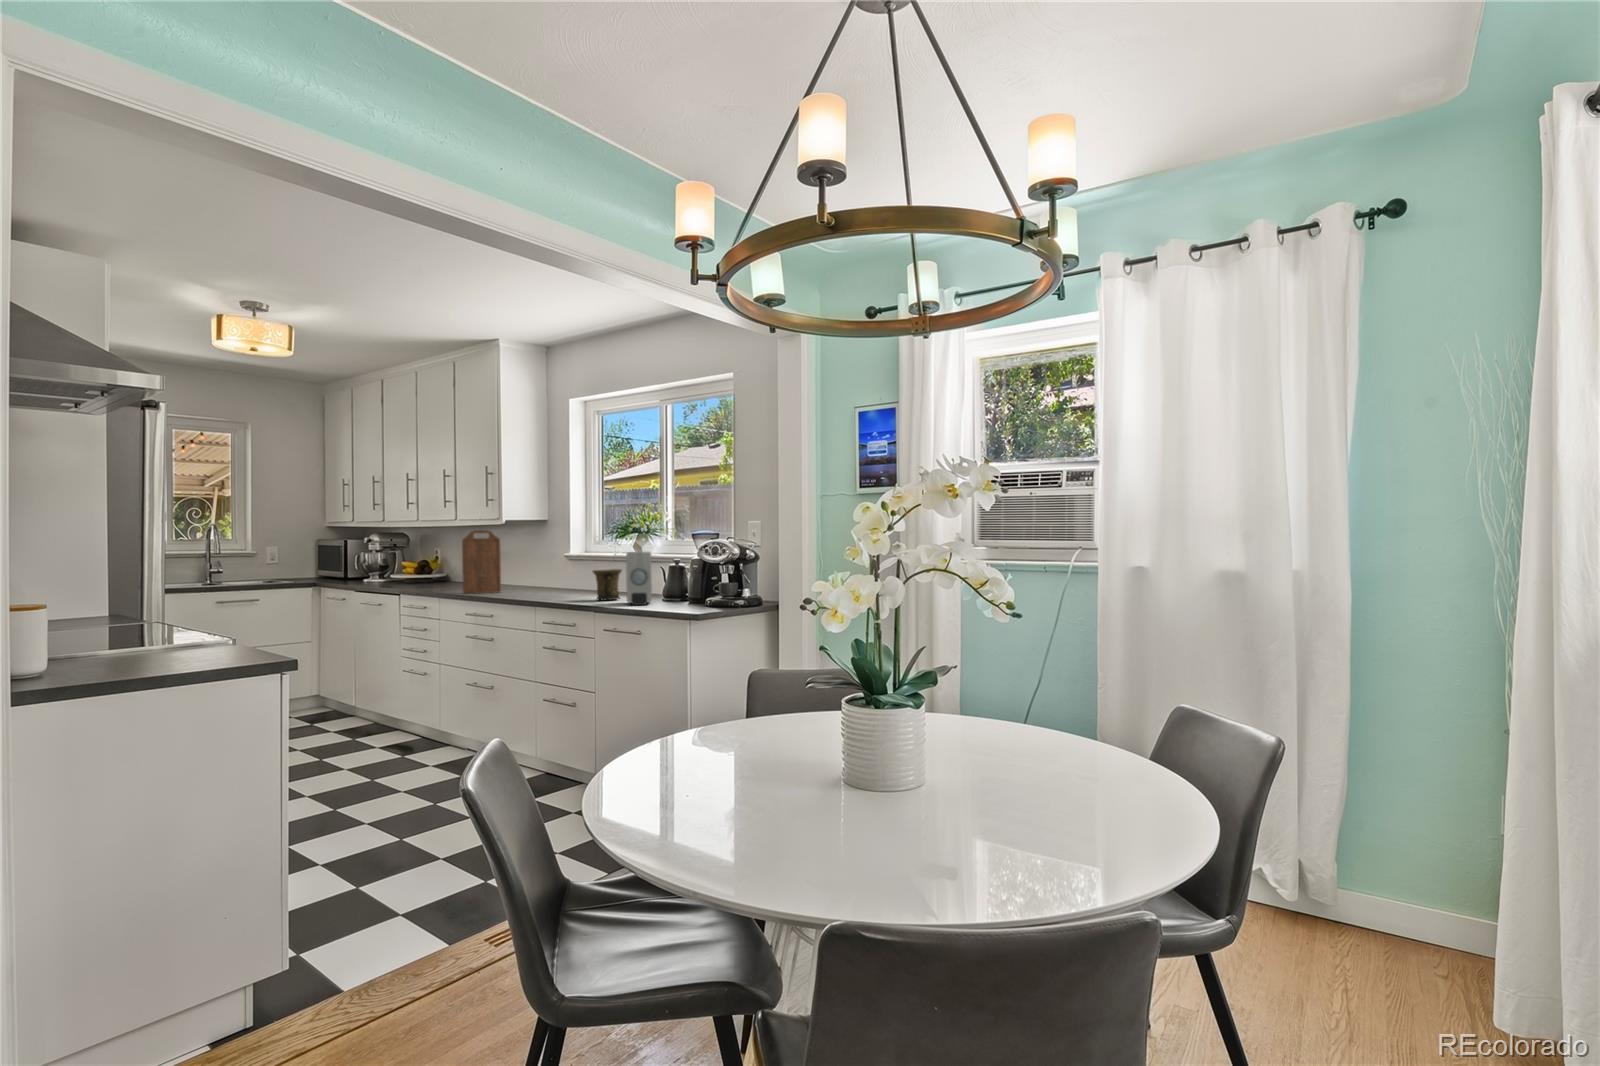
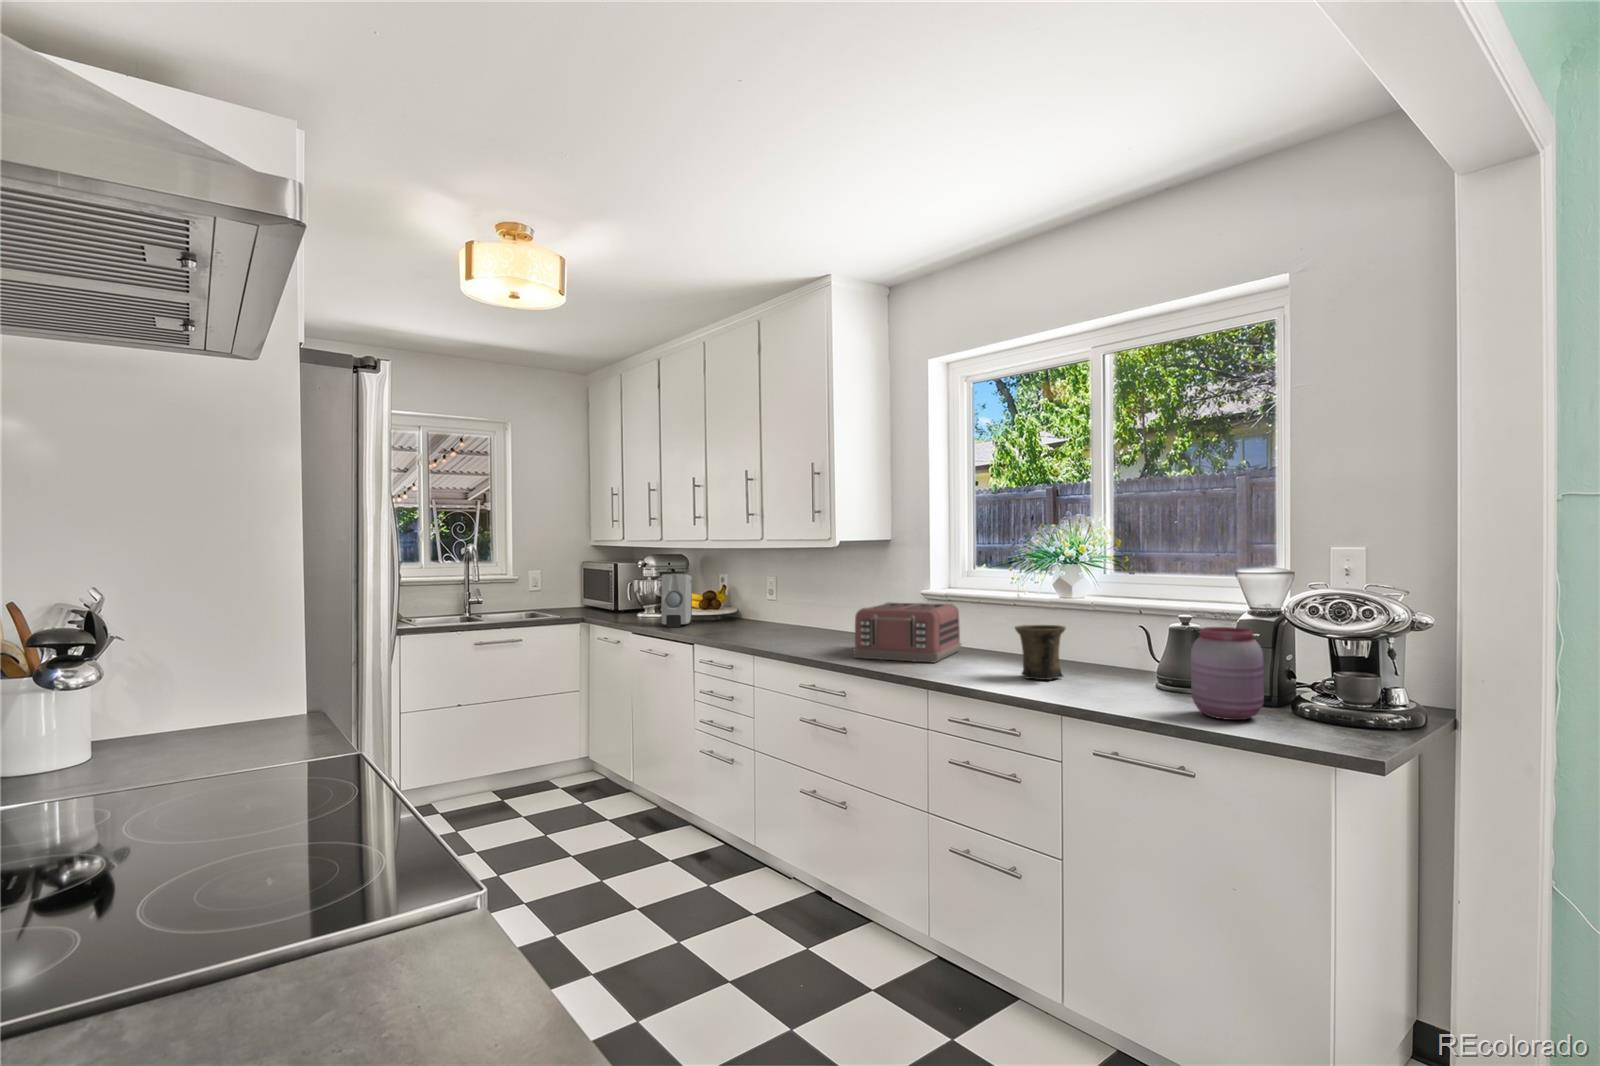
cutting board: present [462,530,501,593] -> none [784,556,839,649]
soap dispenser: present [626,552,652,605] -> present [661,574,692,627]
toaster: none [504,561,583,596] -> present [853,603,961,663]
jar: none [656,563,690,610] -> present [1191,627,1264,720]

